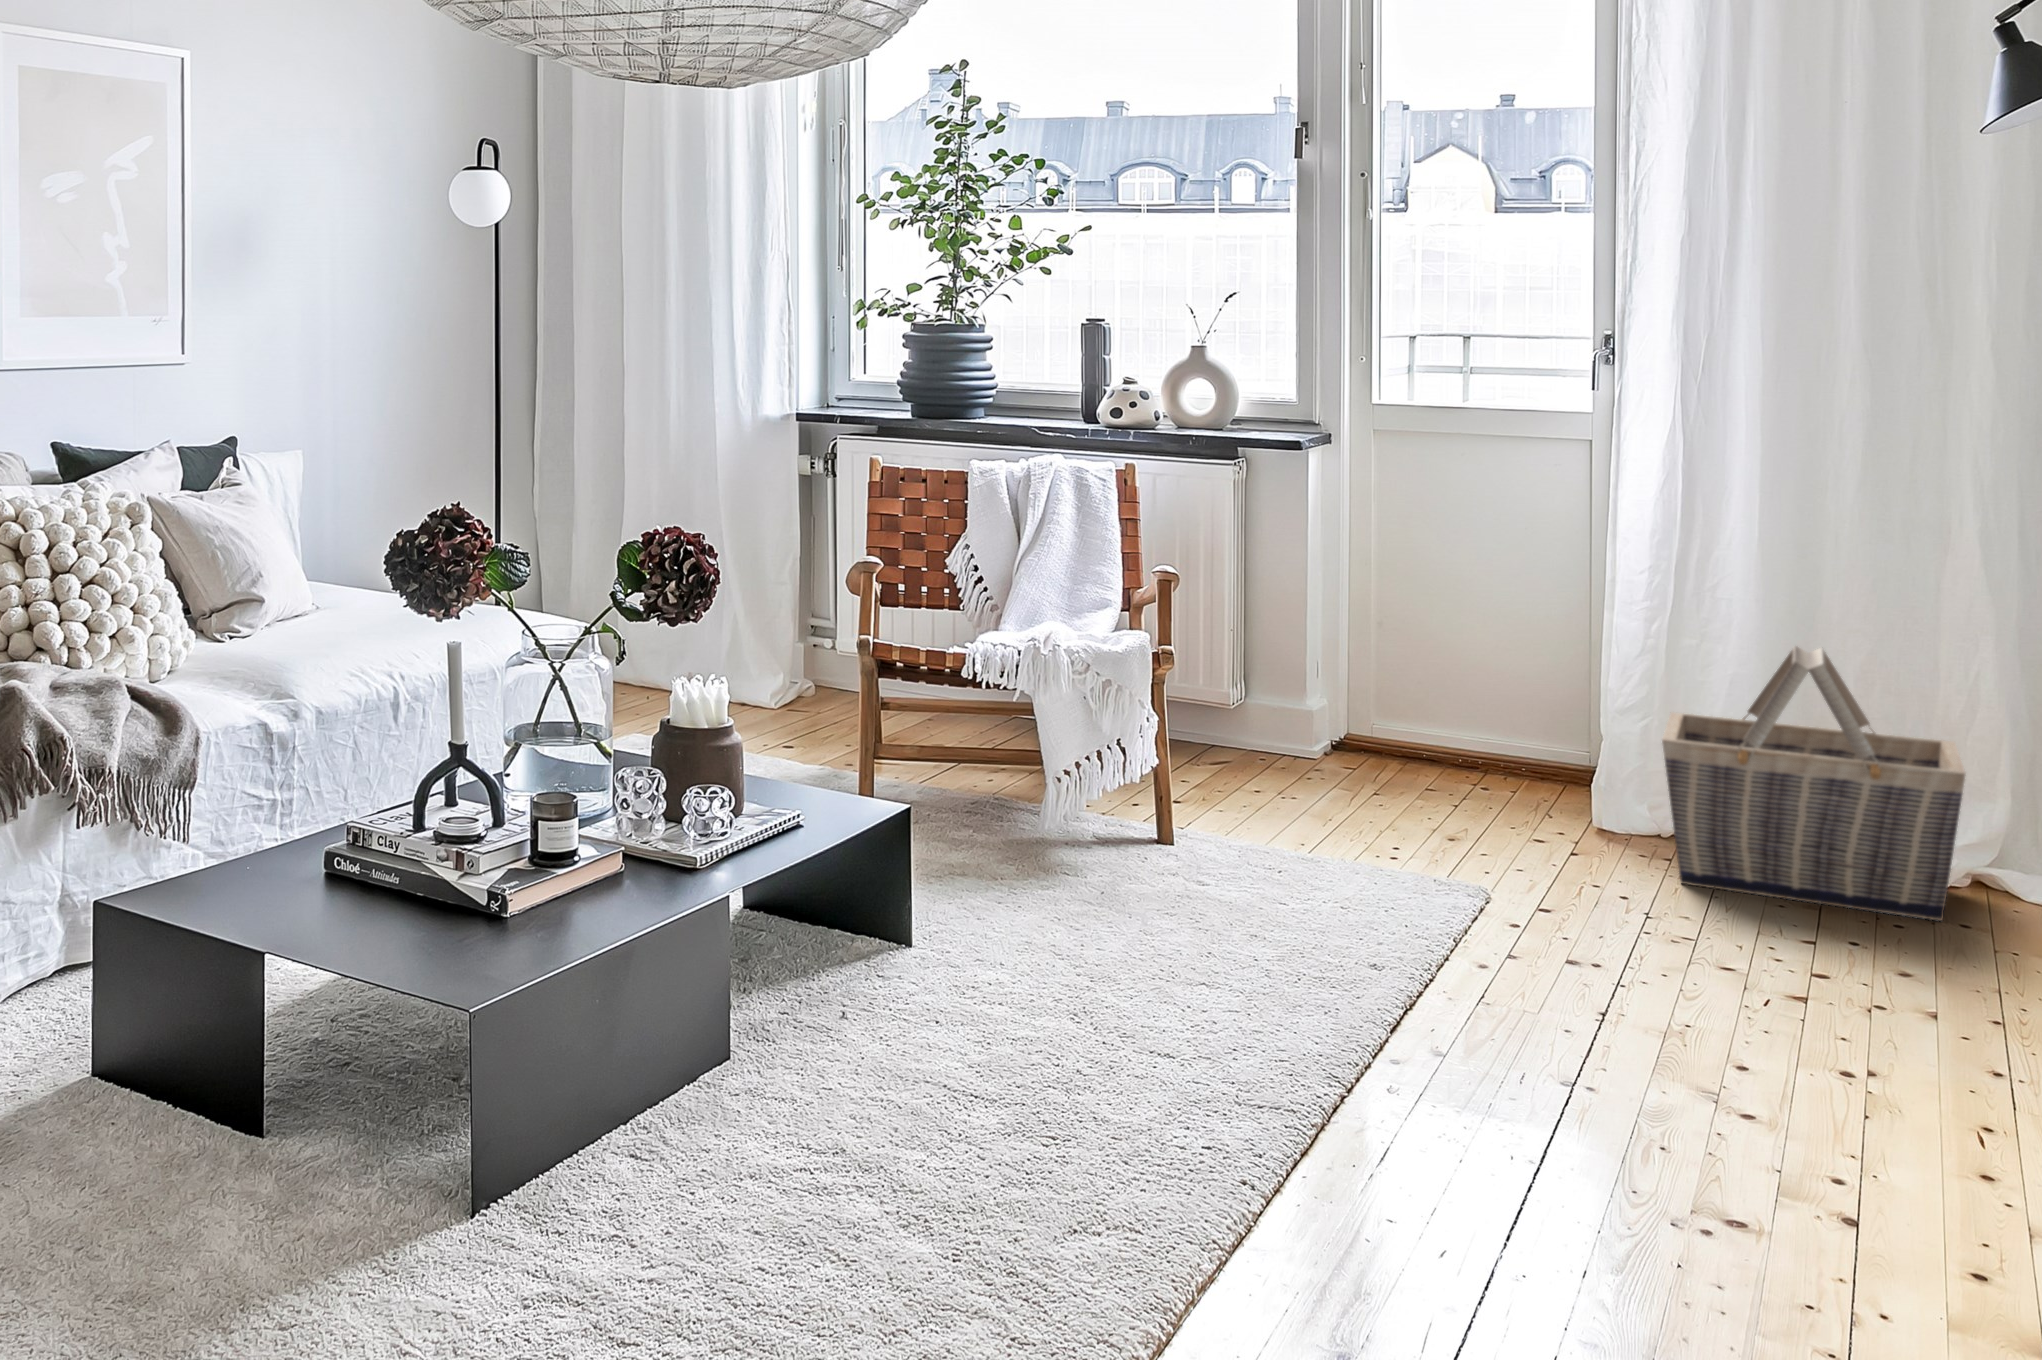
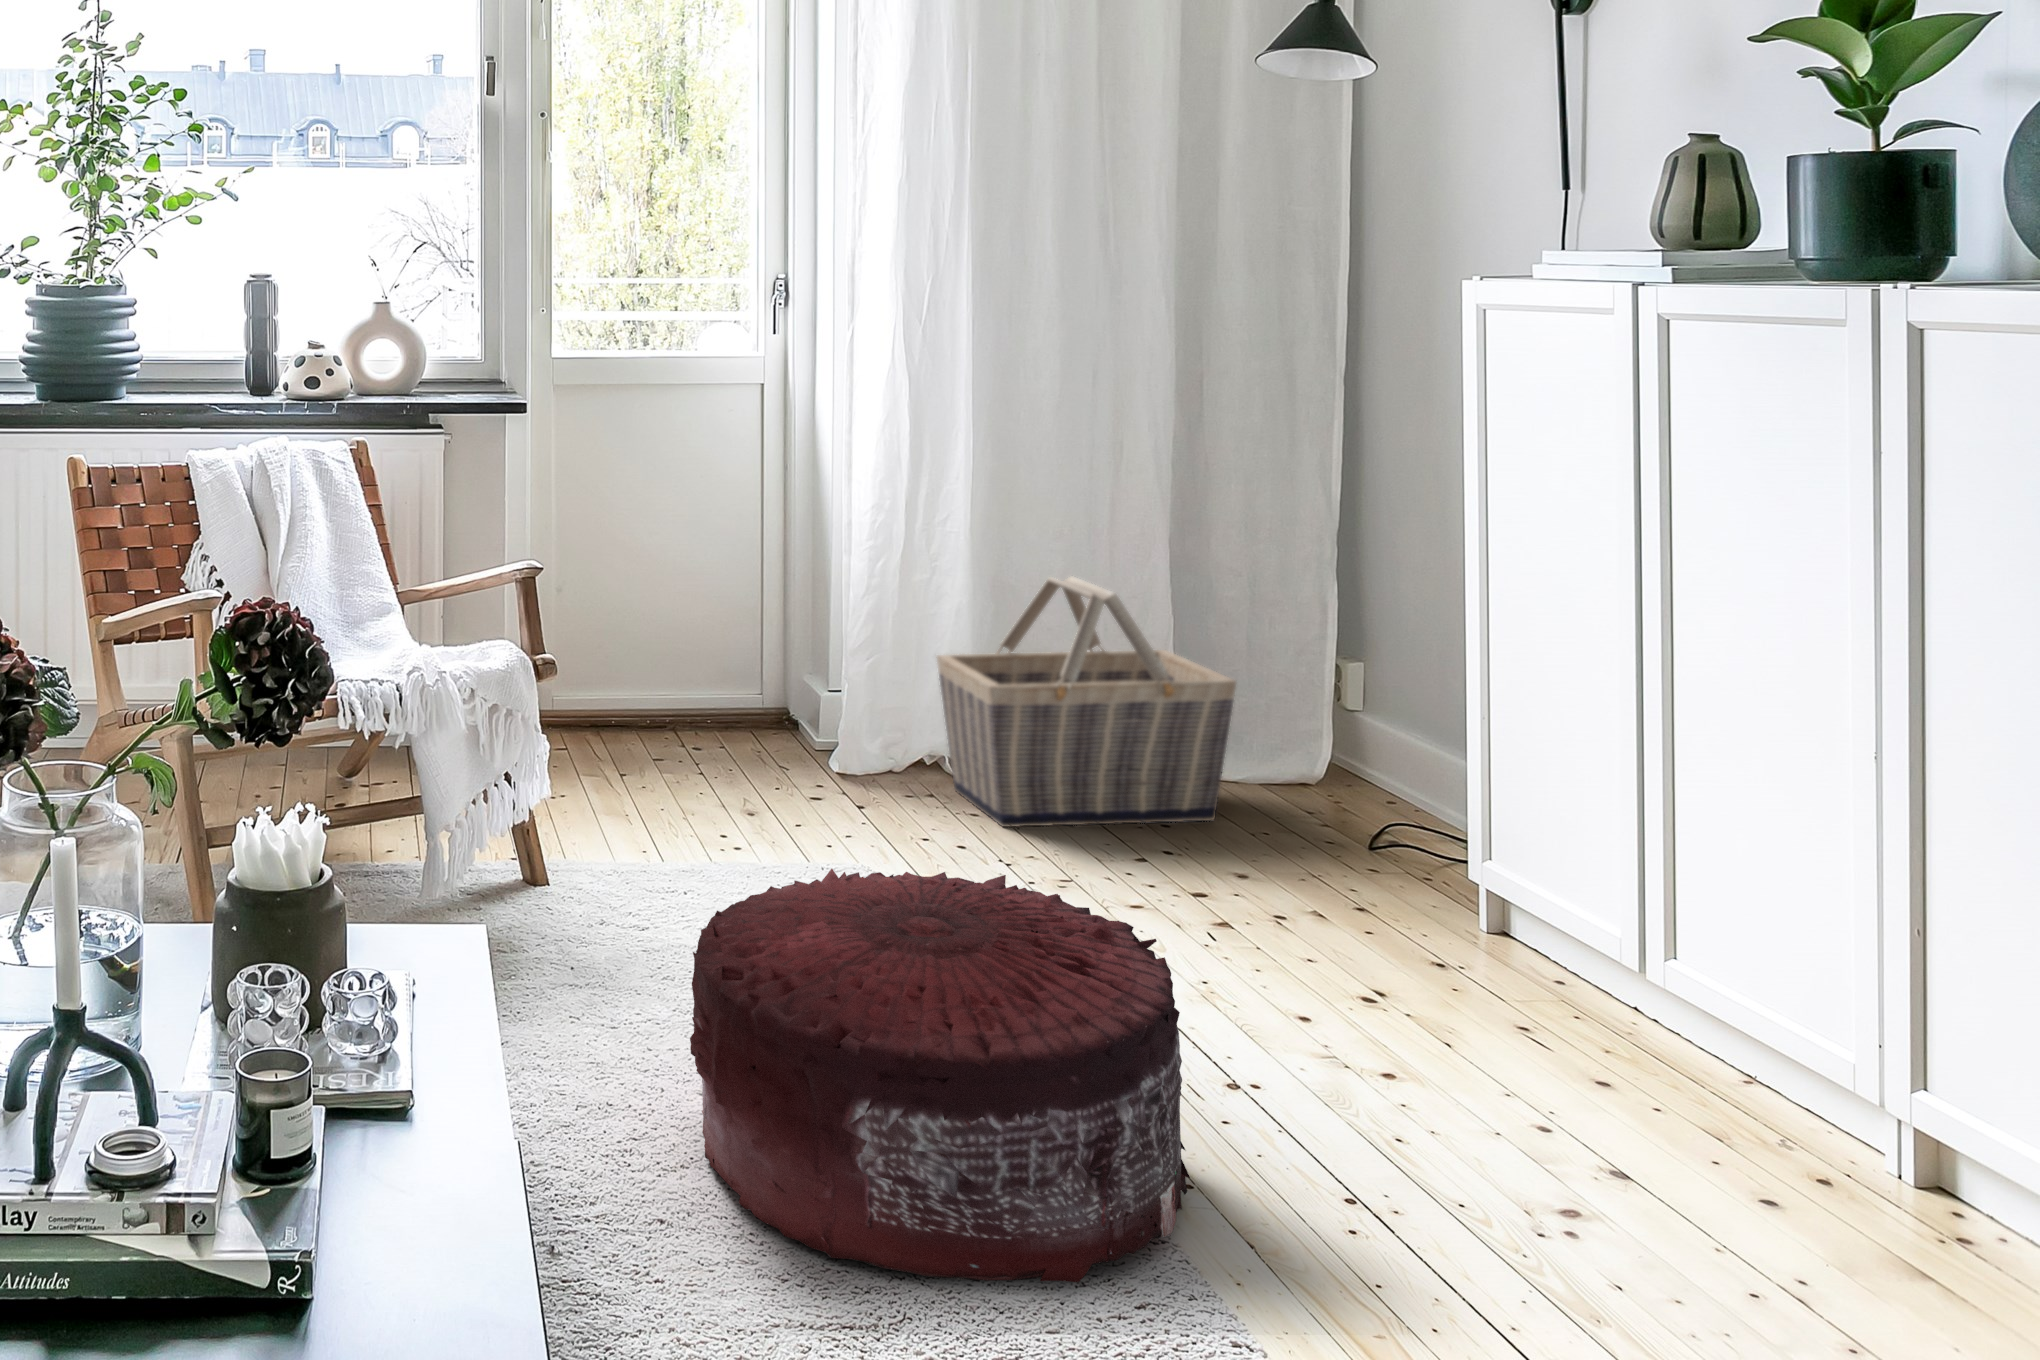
pouf: none [981,814,1377,1115] -> present [690,869,1190,1282]

